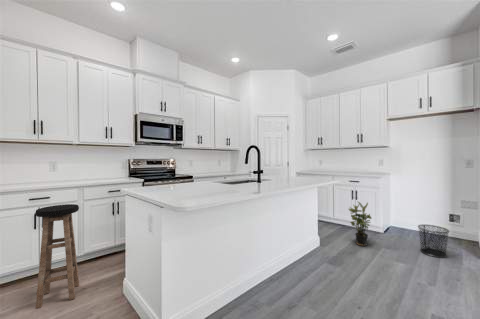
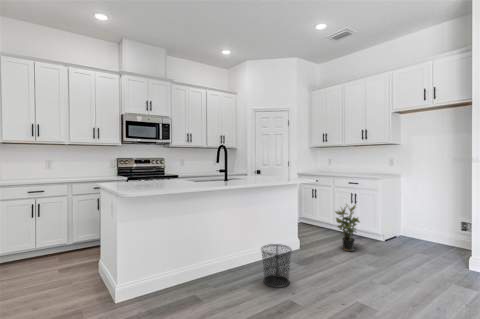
bar stool: present [35,204,79,309] -> none [31,196,66,278]
waste bin: present [418,225,449,258] -> present [262,244,292,288]

